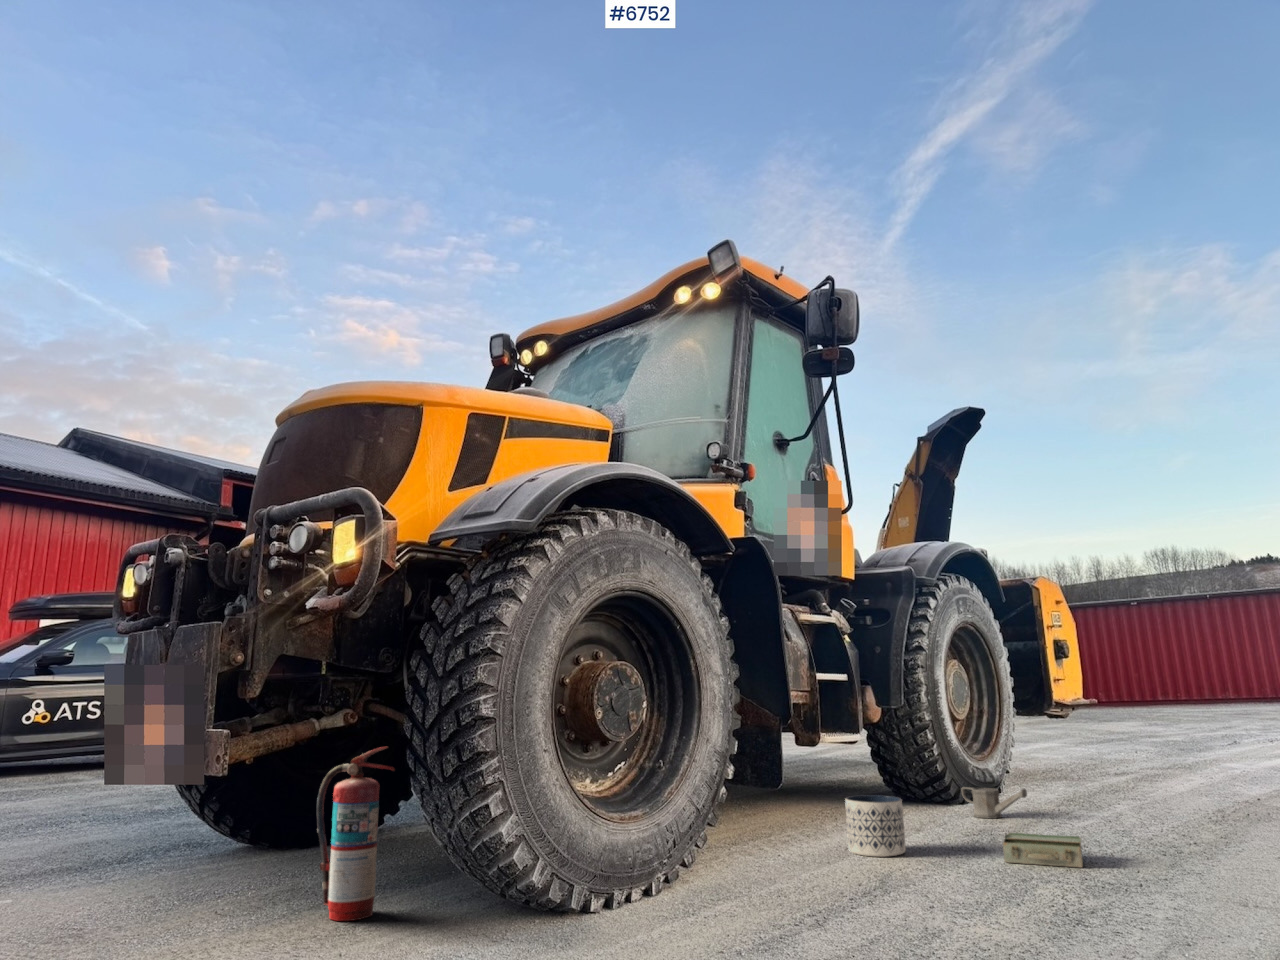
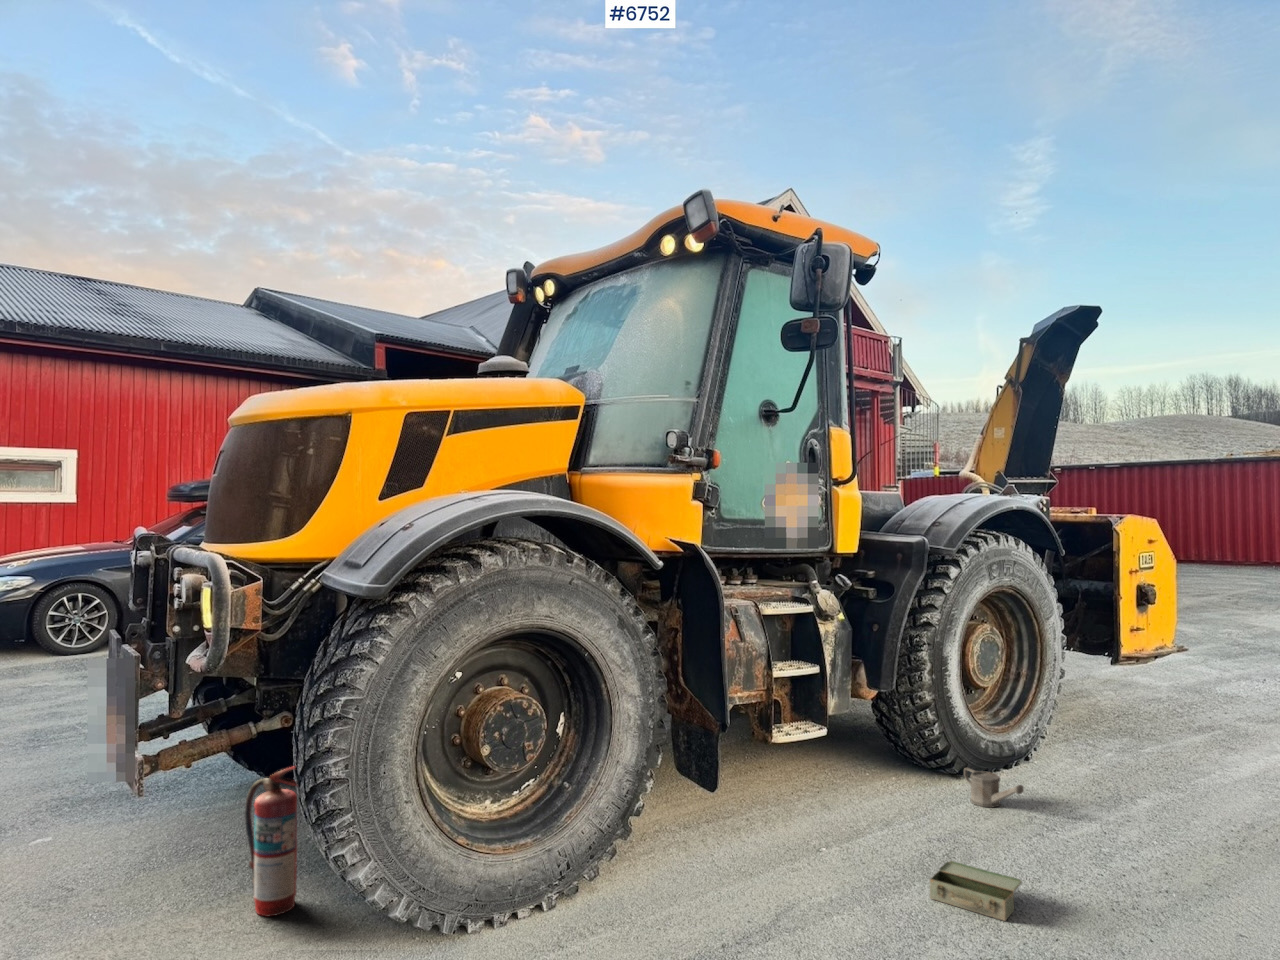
planter: present [845,795,906,857] -> none [787,799,844,870]

